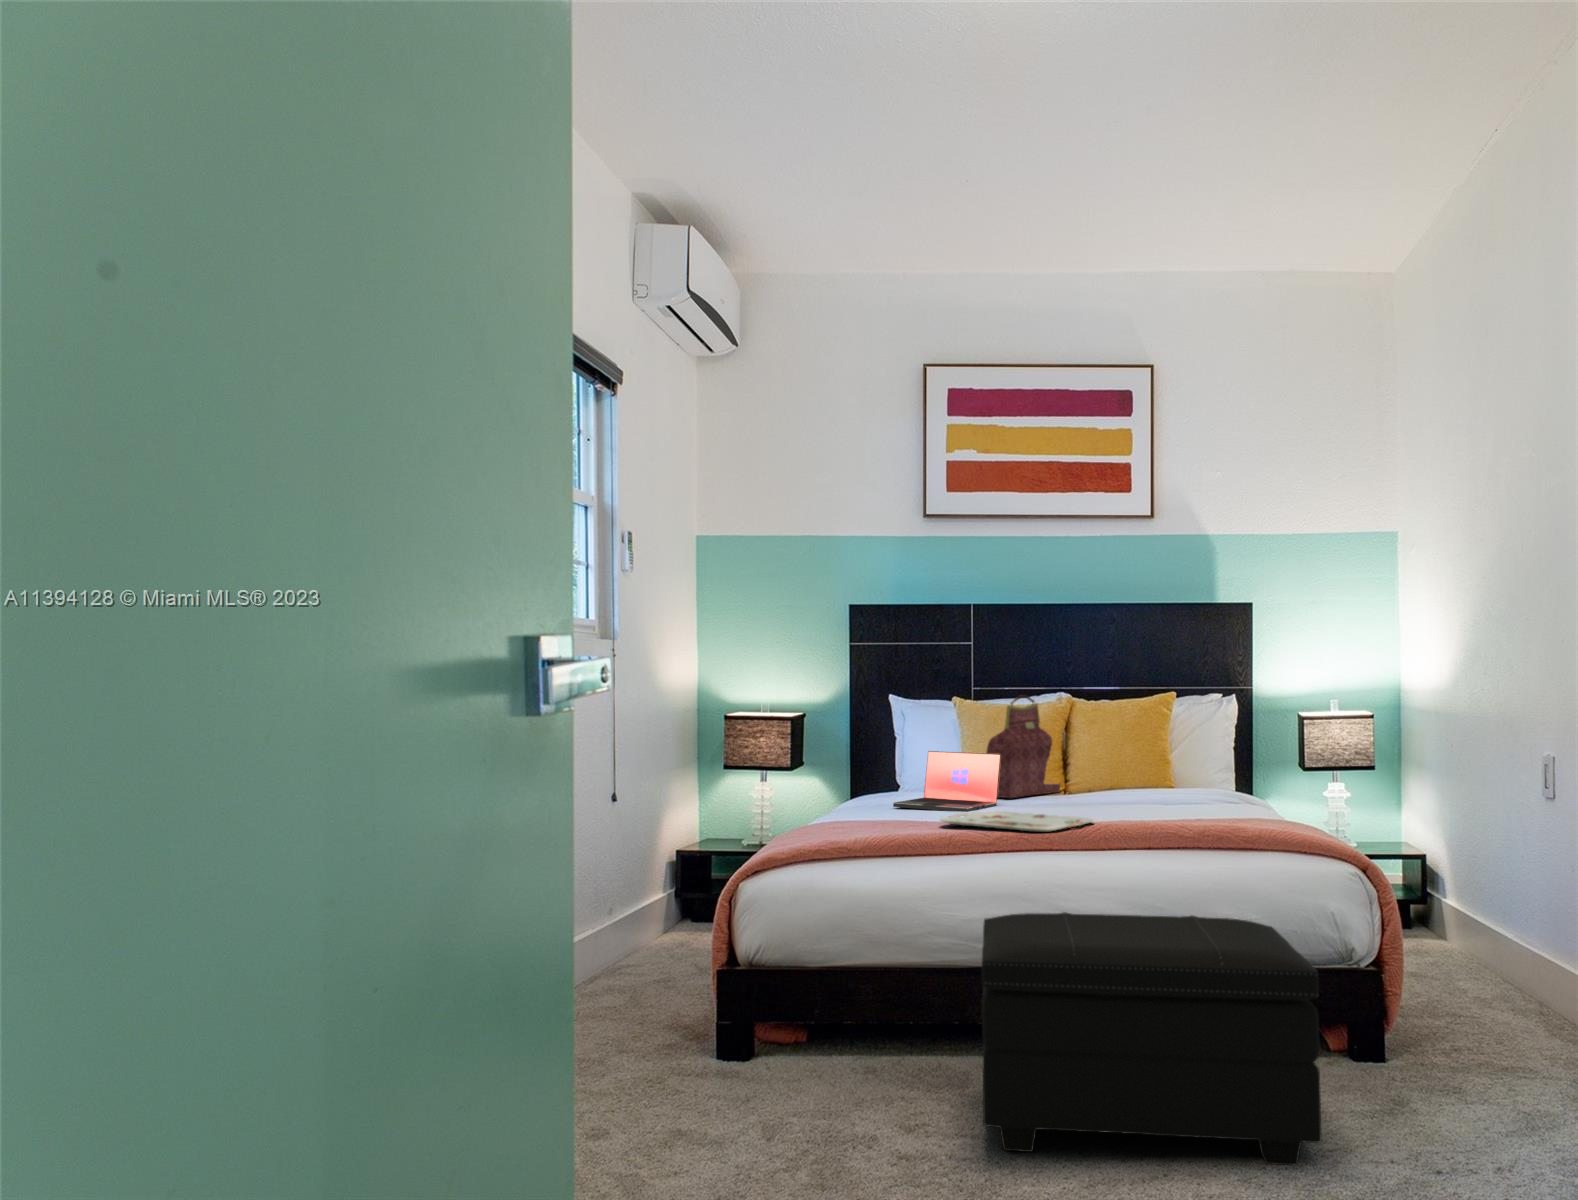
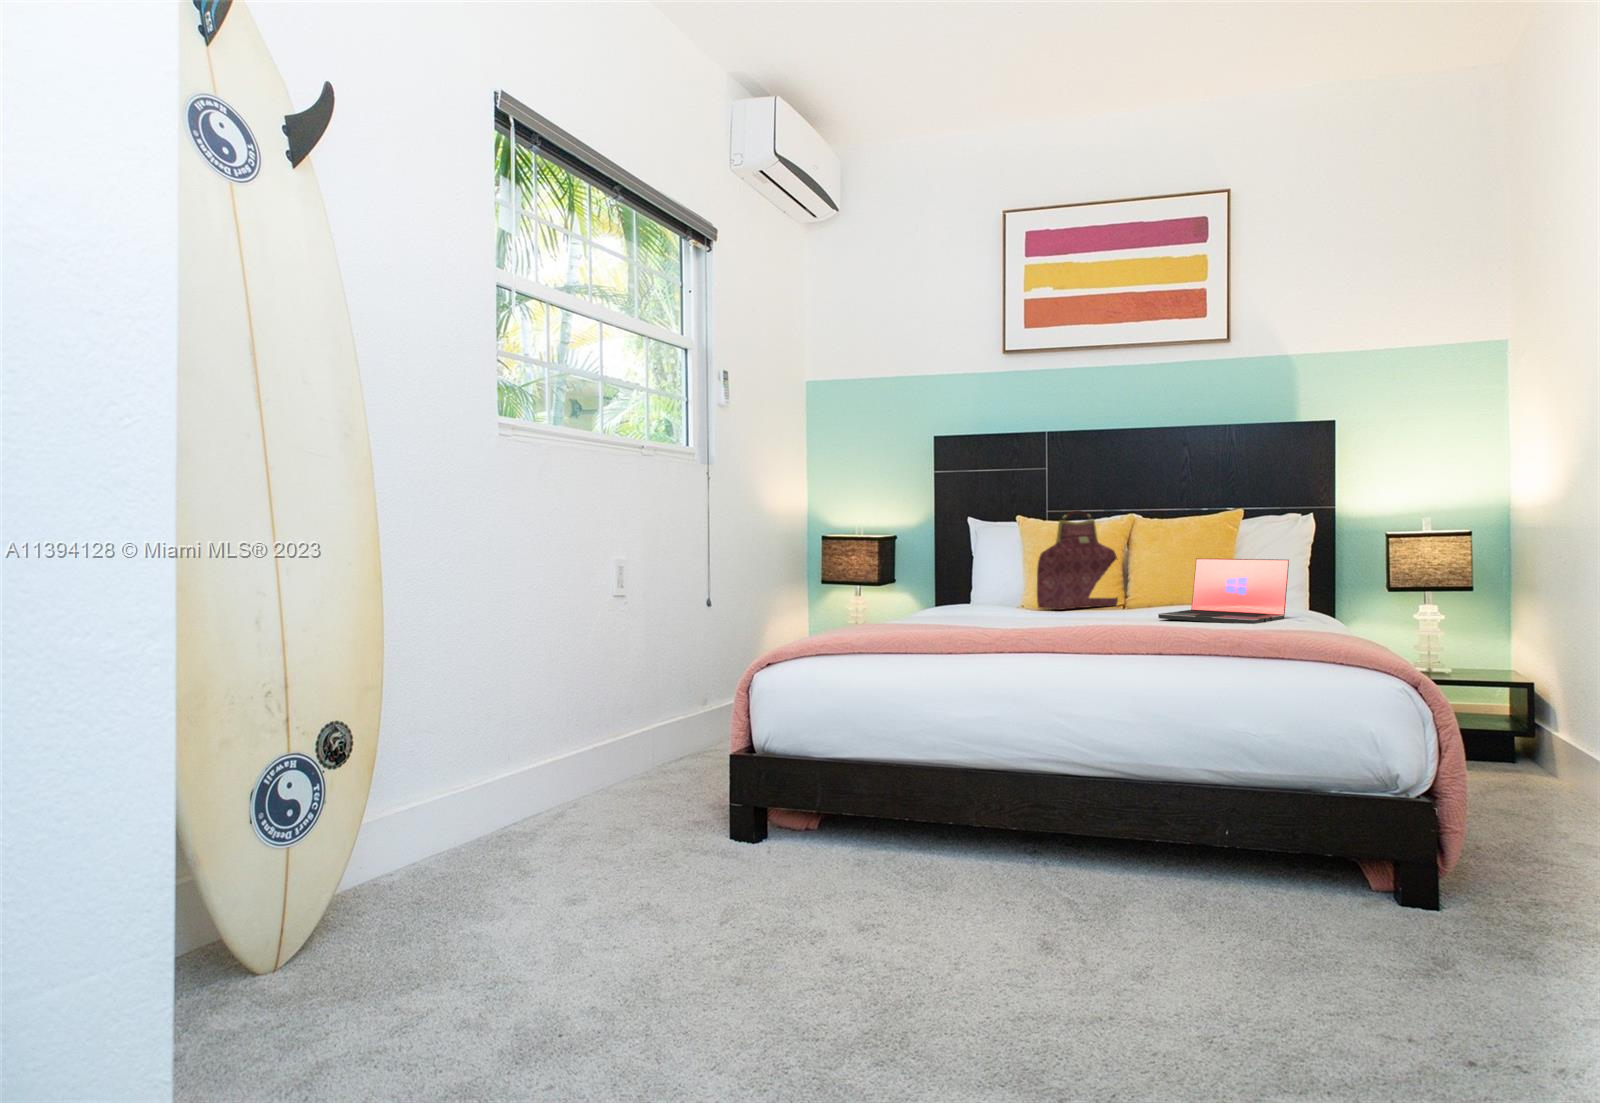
laptop: present [893,751,1000,812] -> present [1158,558,1289,624]
serving tray: present [940,811,1093,832] -> none [948,618,1112,637]
footstool: present [982,912,1321,1165] -> none [881,721,1310,1057]

